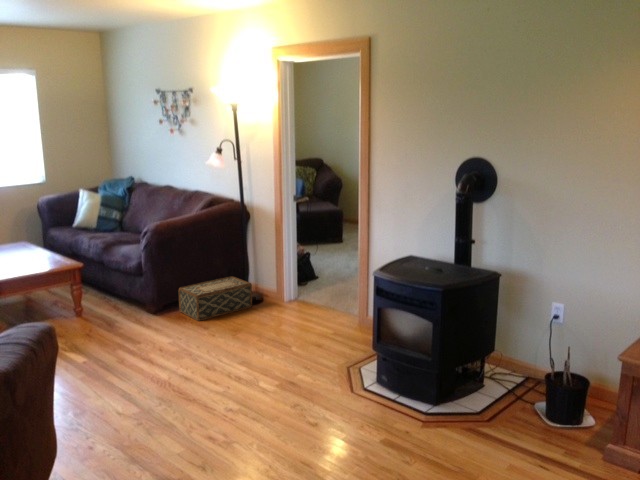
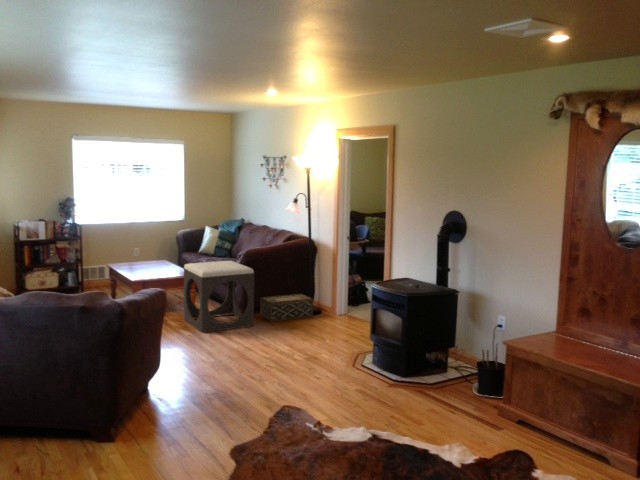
footstool: none [61,240,177,354] -> present [184,261,254,333]

